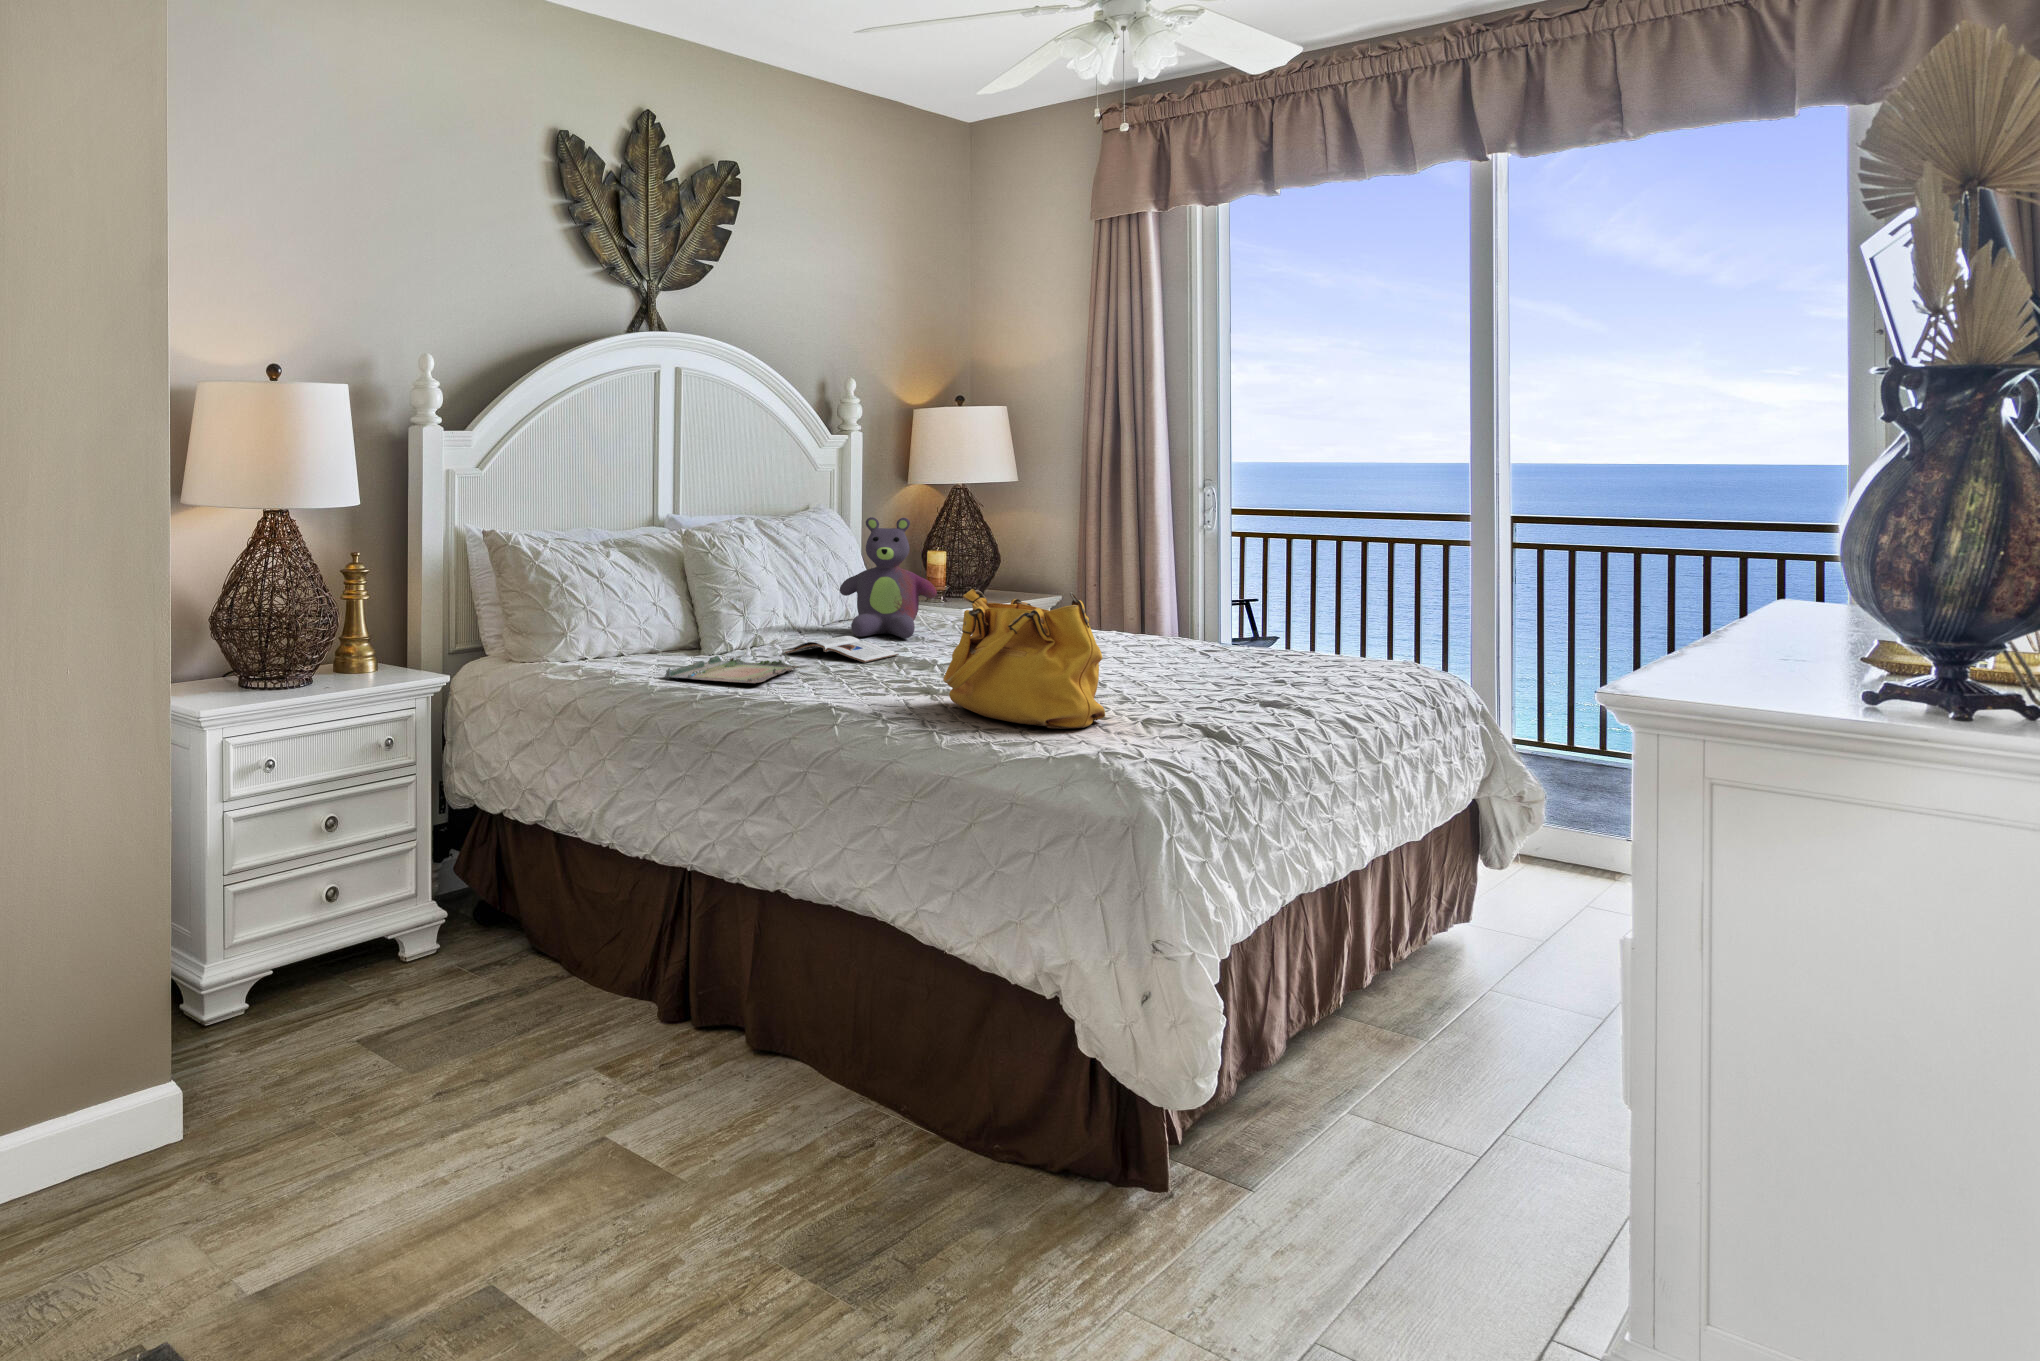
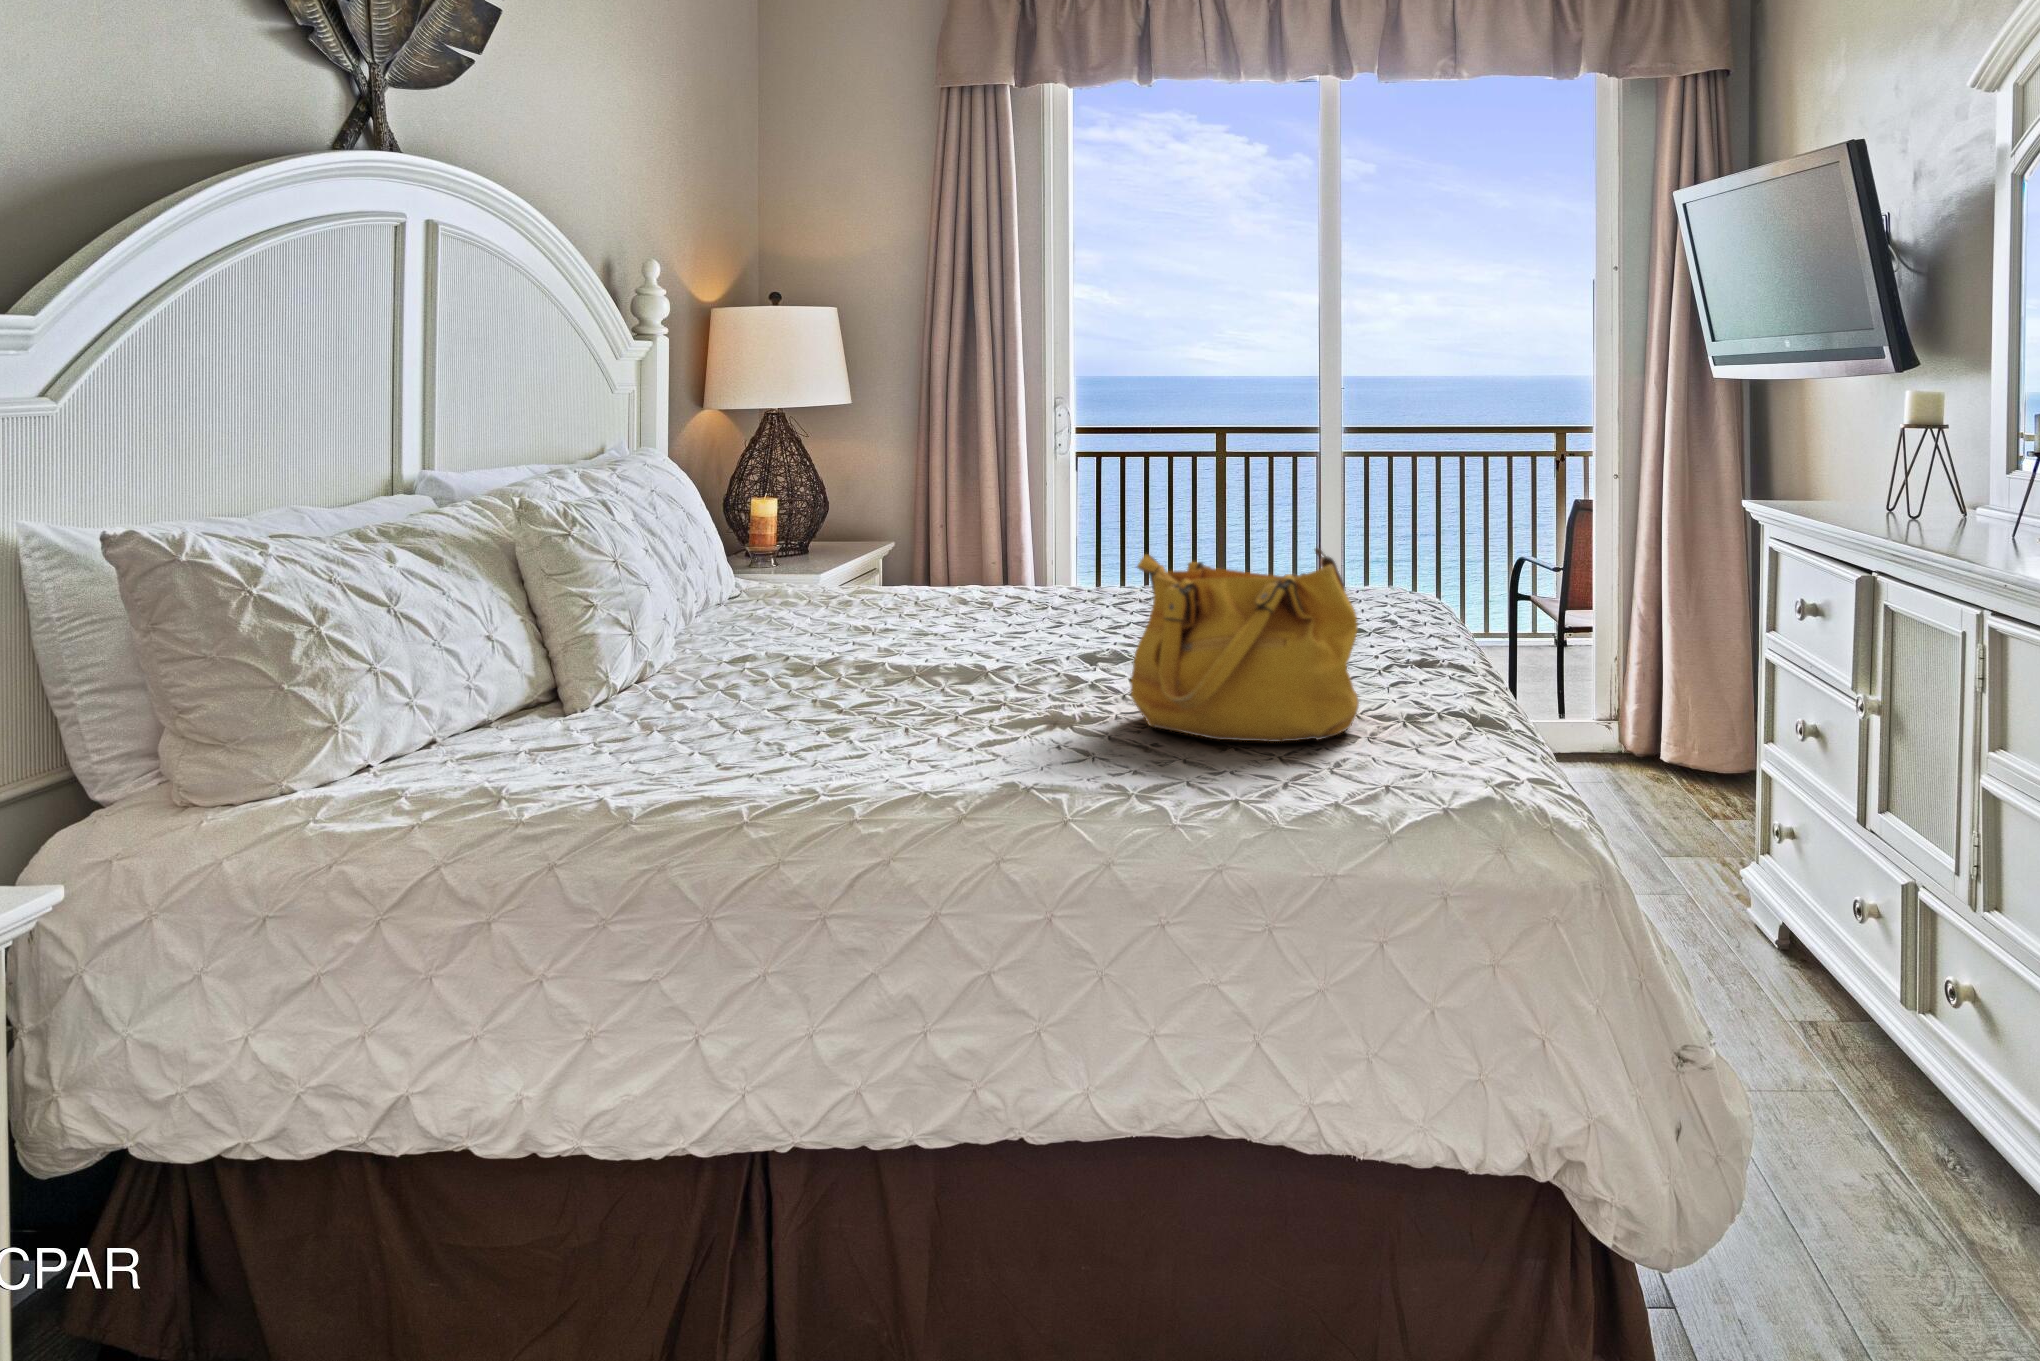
stuffed bear: present [840,517,937,638] -> none [735,452,879,630]
magazine: present [785,636,899,662] -> none [730,635,898,680]
tray: present [665,655,799,683] -> none [613,685,813,775]

